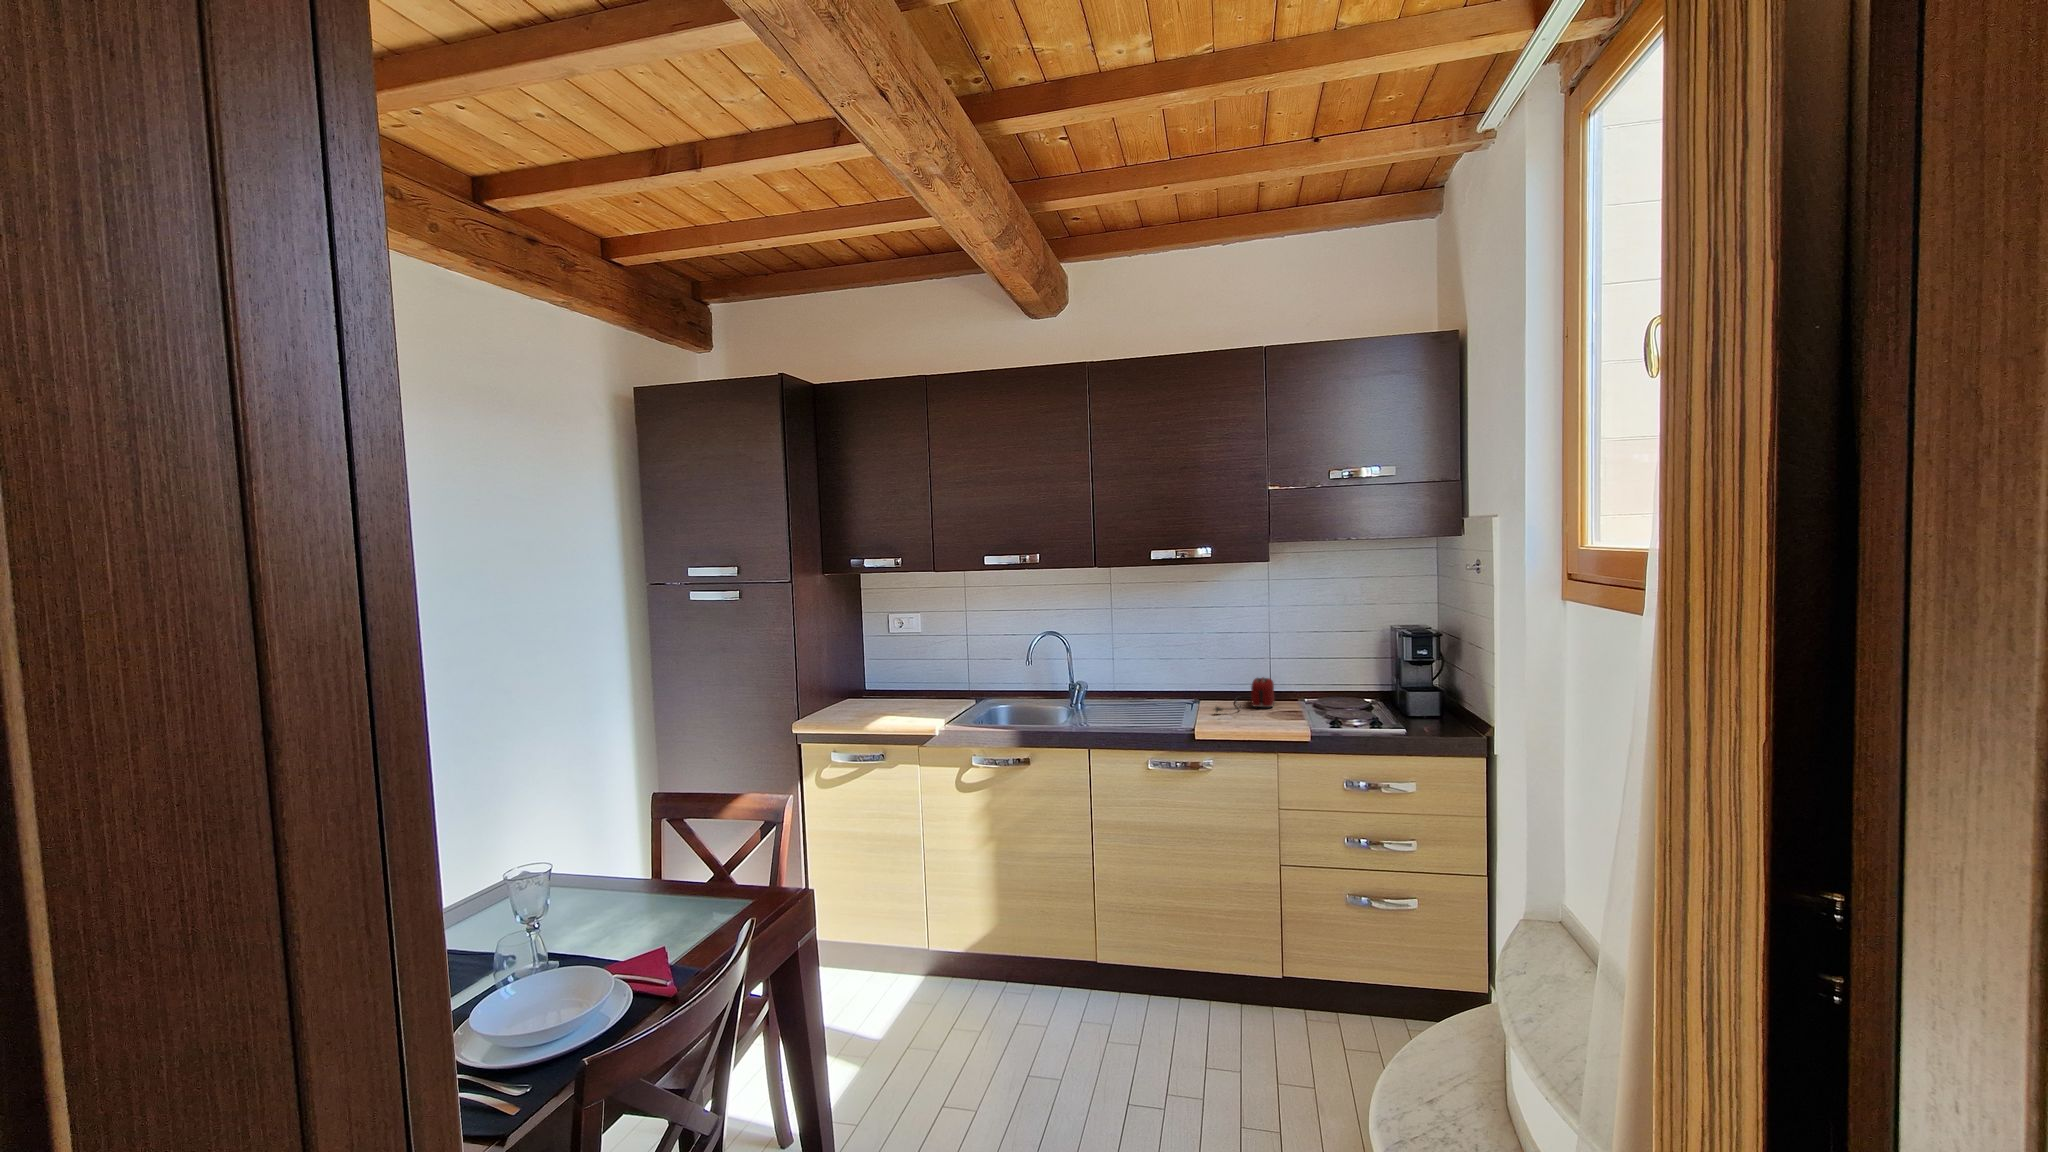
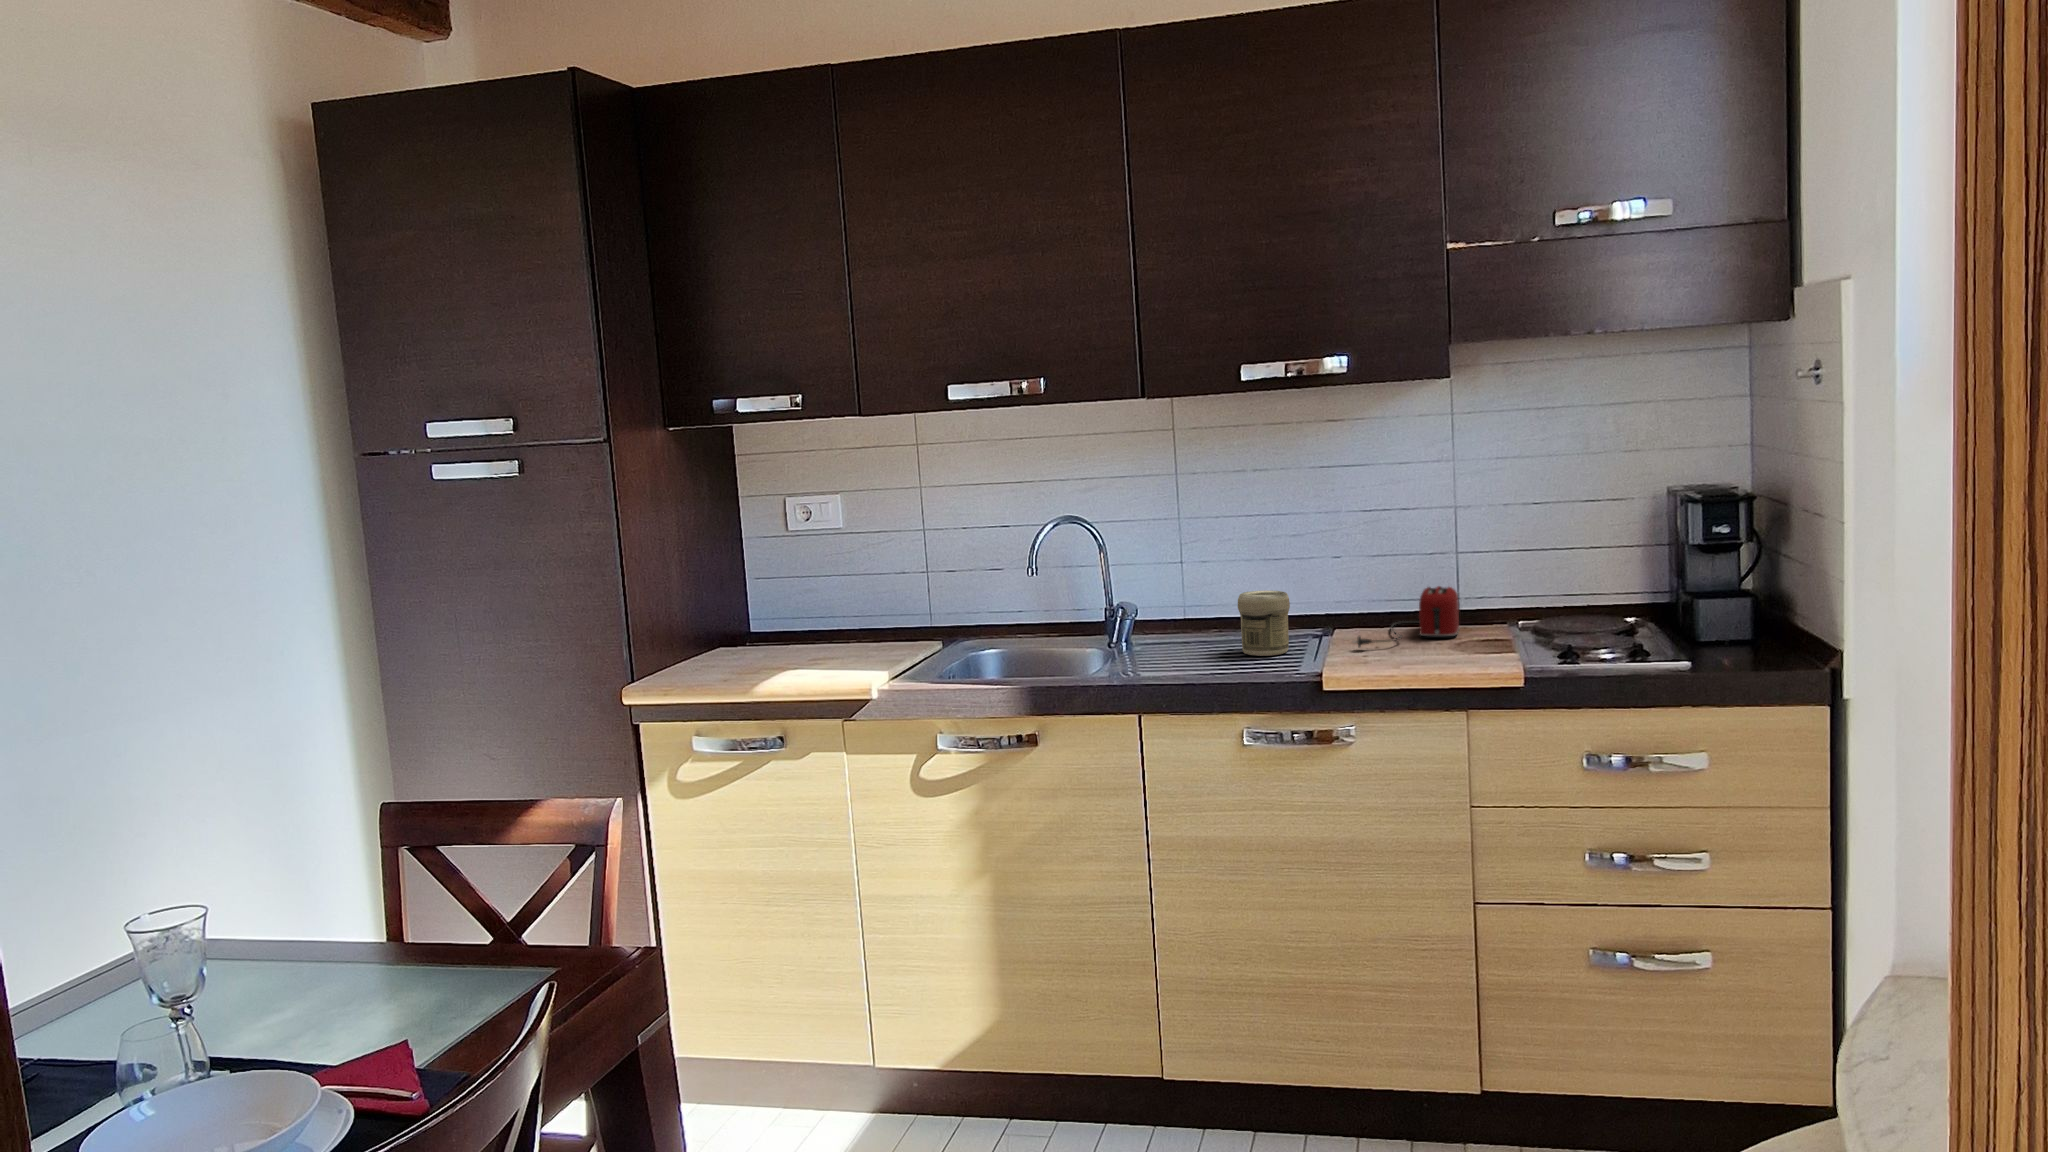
jar: none [1147,677,1177,716] -> present [1238,591,1290,656]

